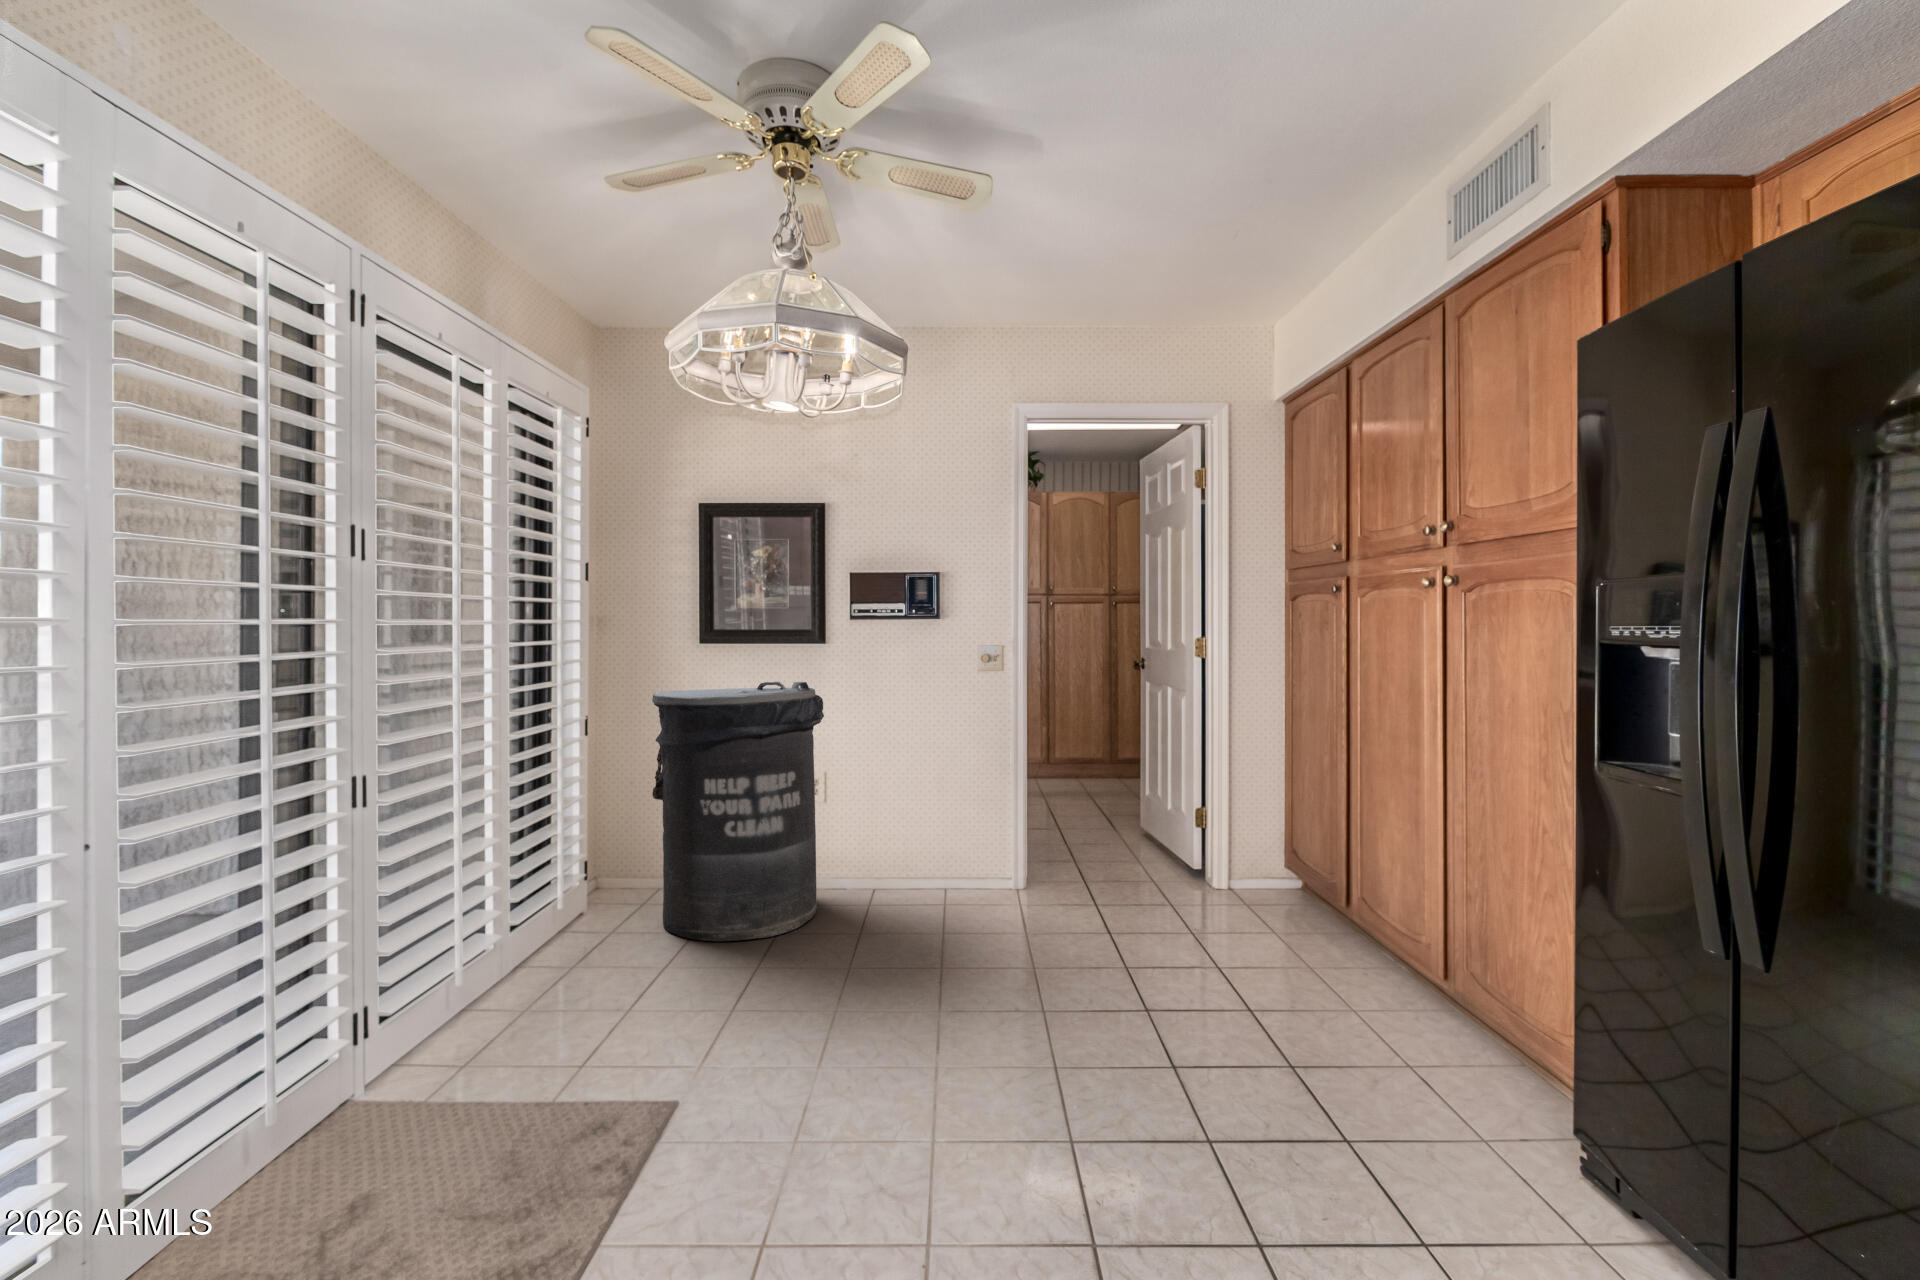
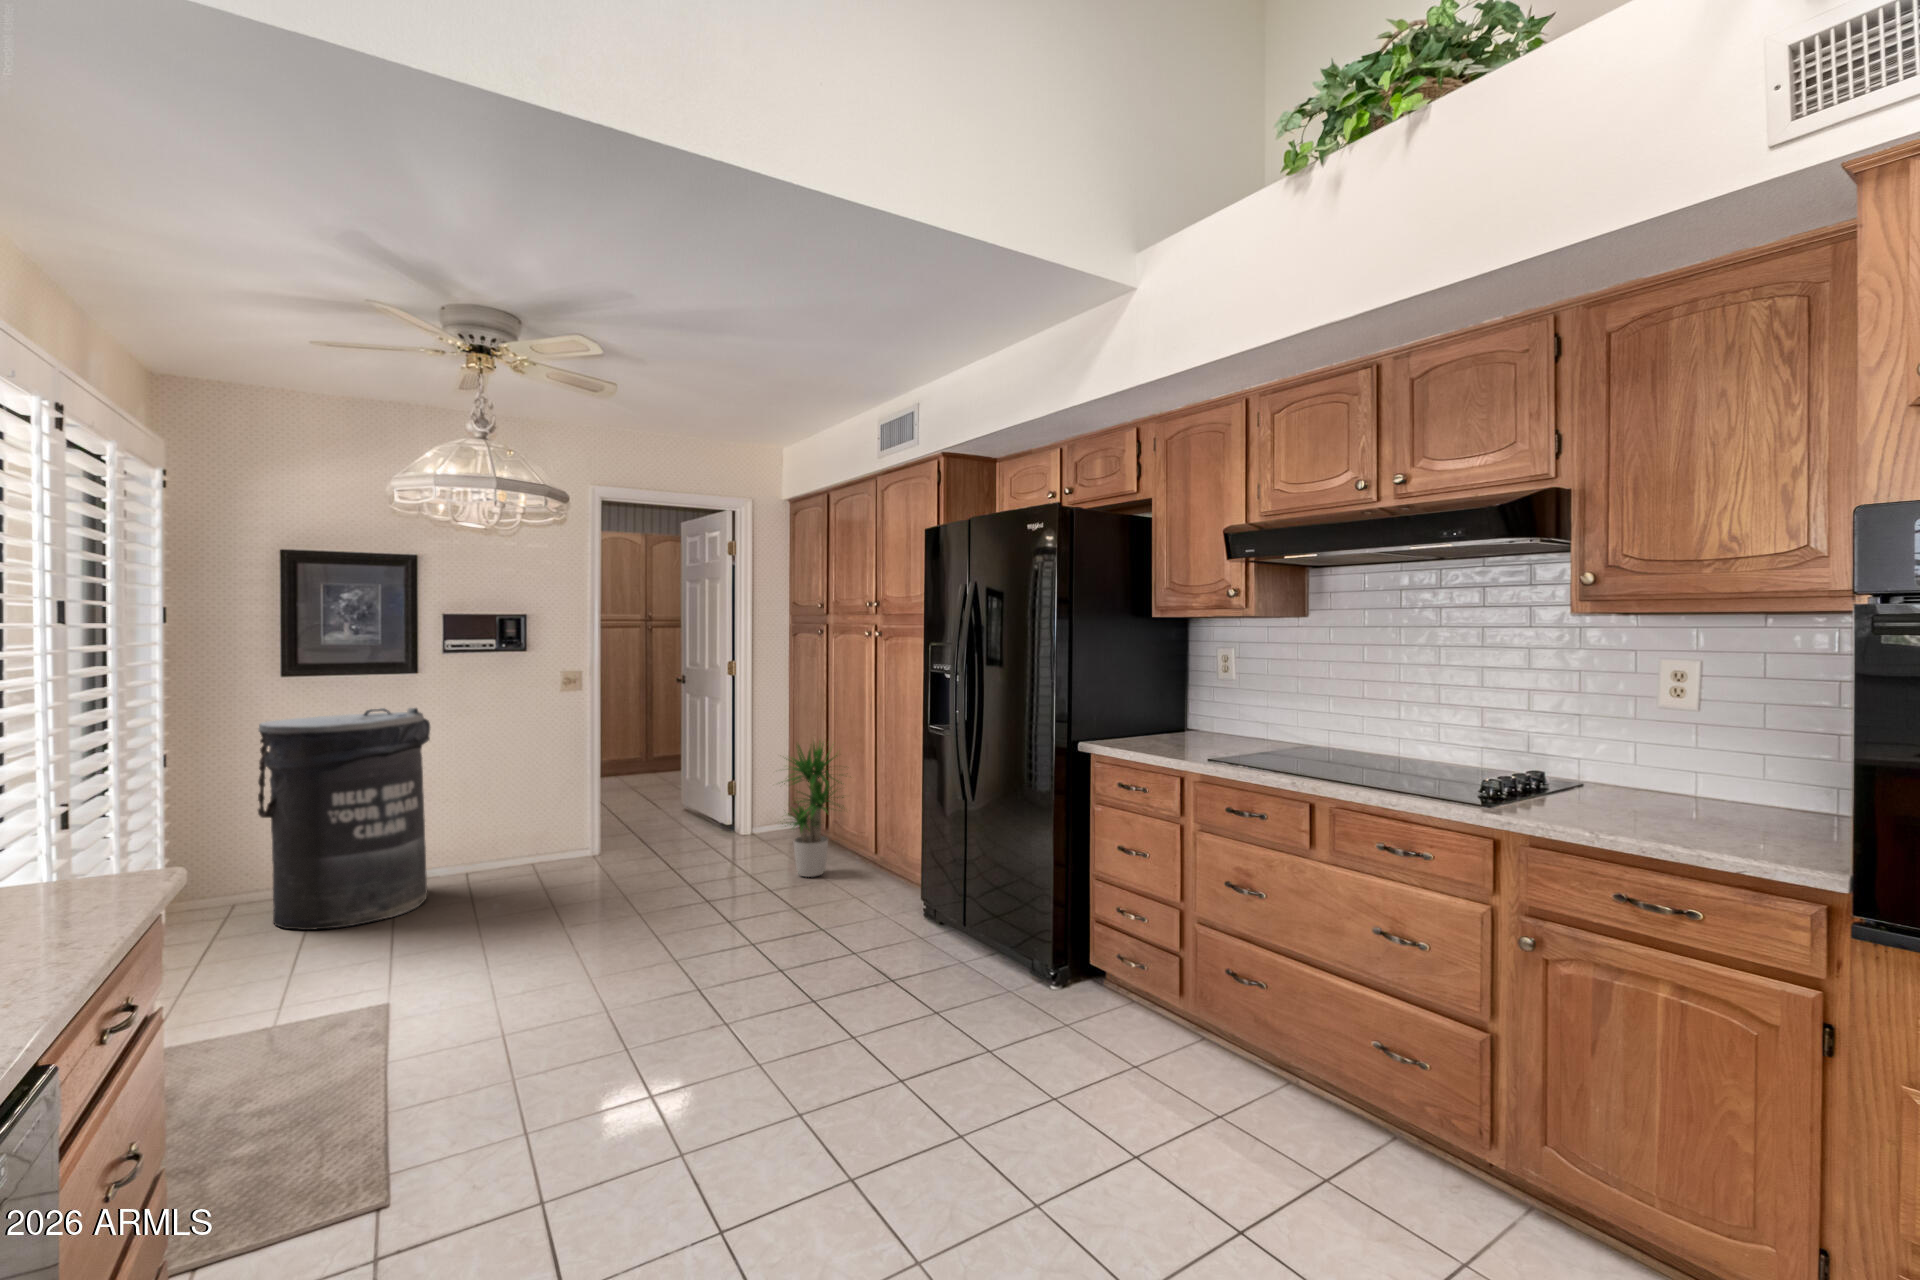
potted plant: none [1250,753,1400,989] -> present [782,741,844,877]

